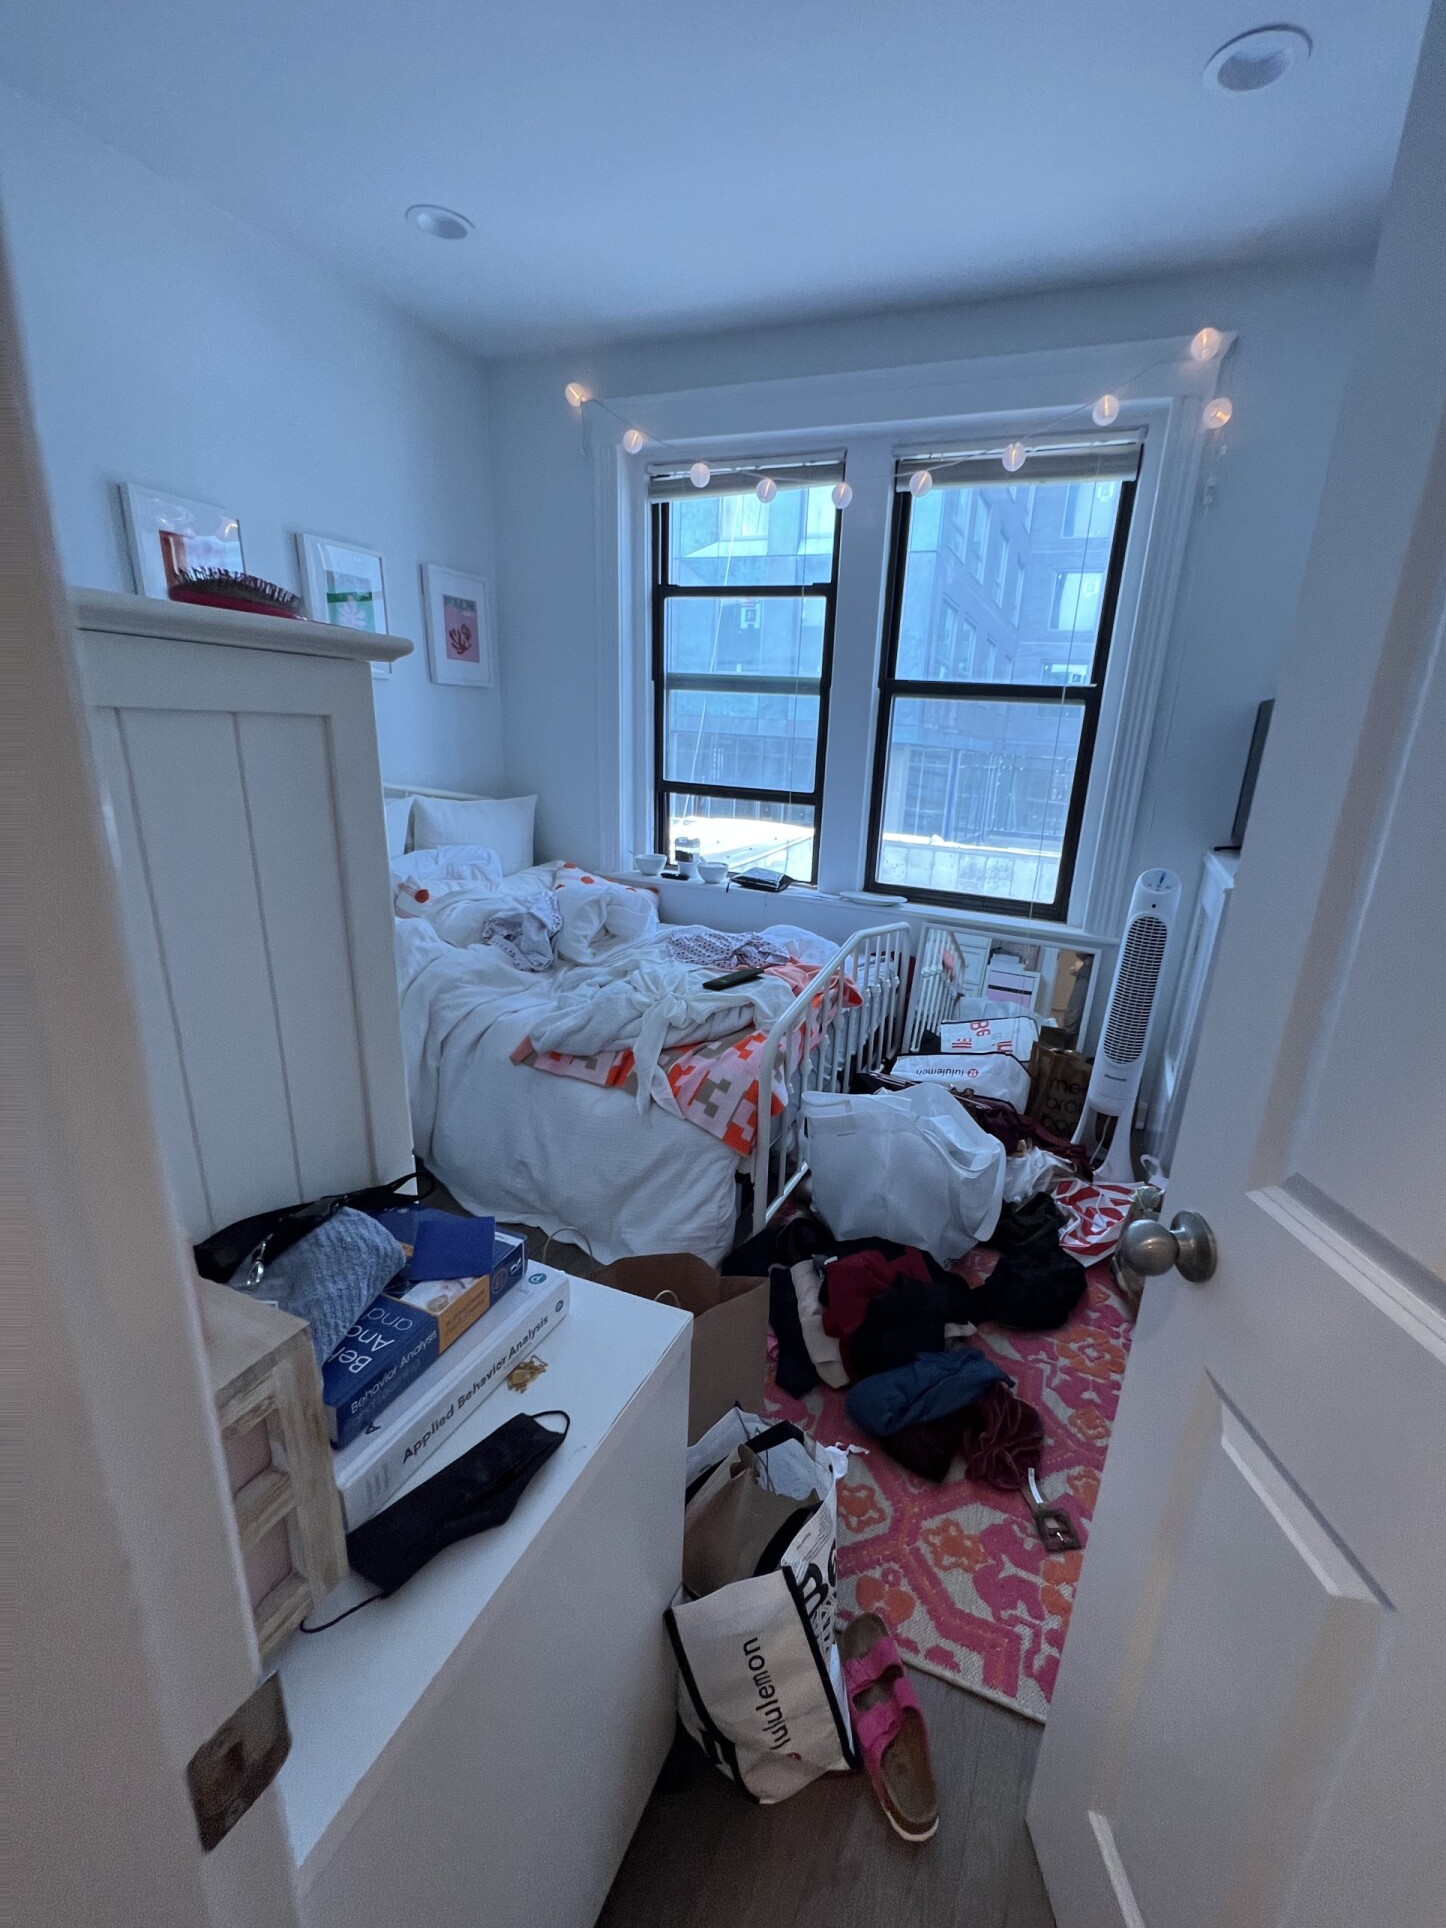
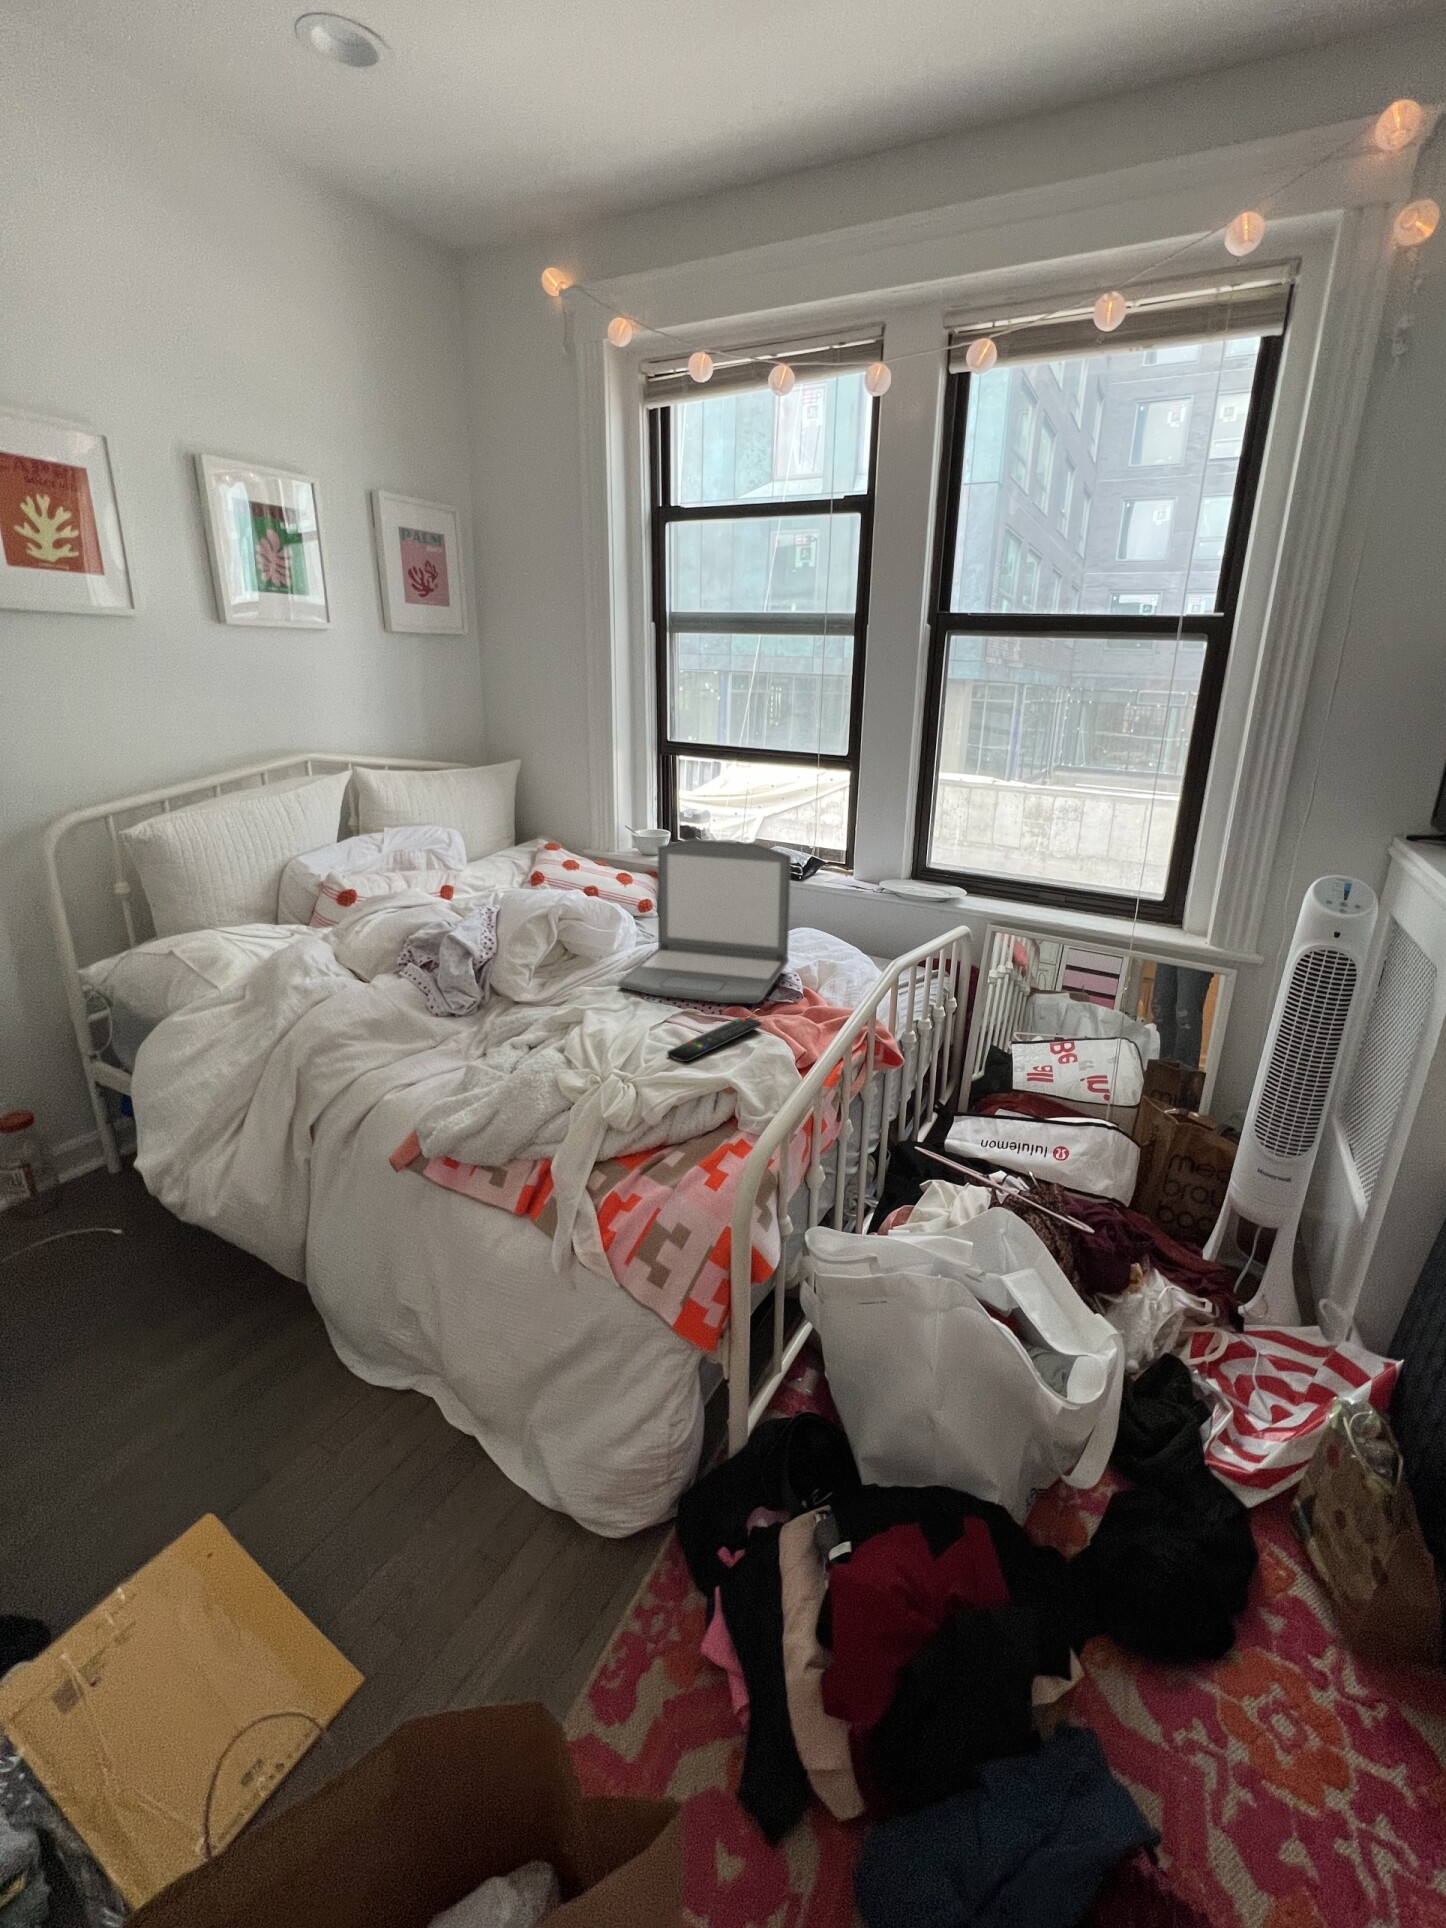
laptop: none [652,846,778,964] -> present [618,839,791,1004]

